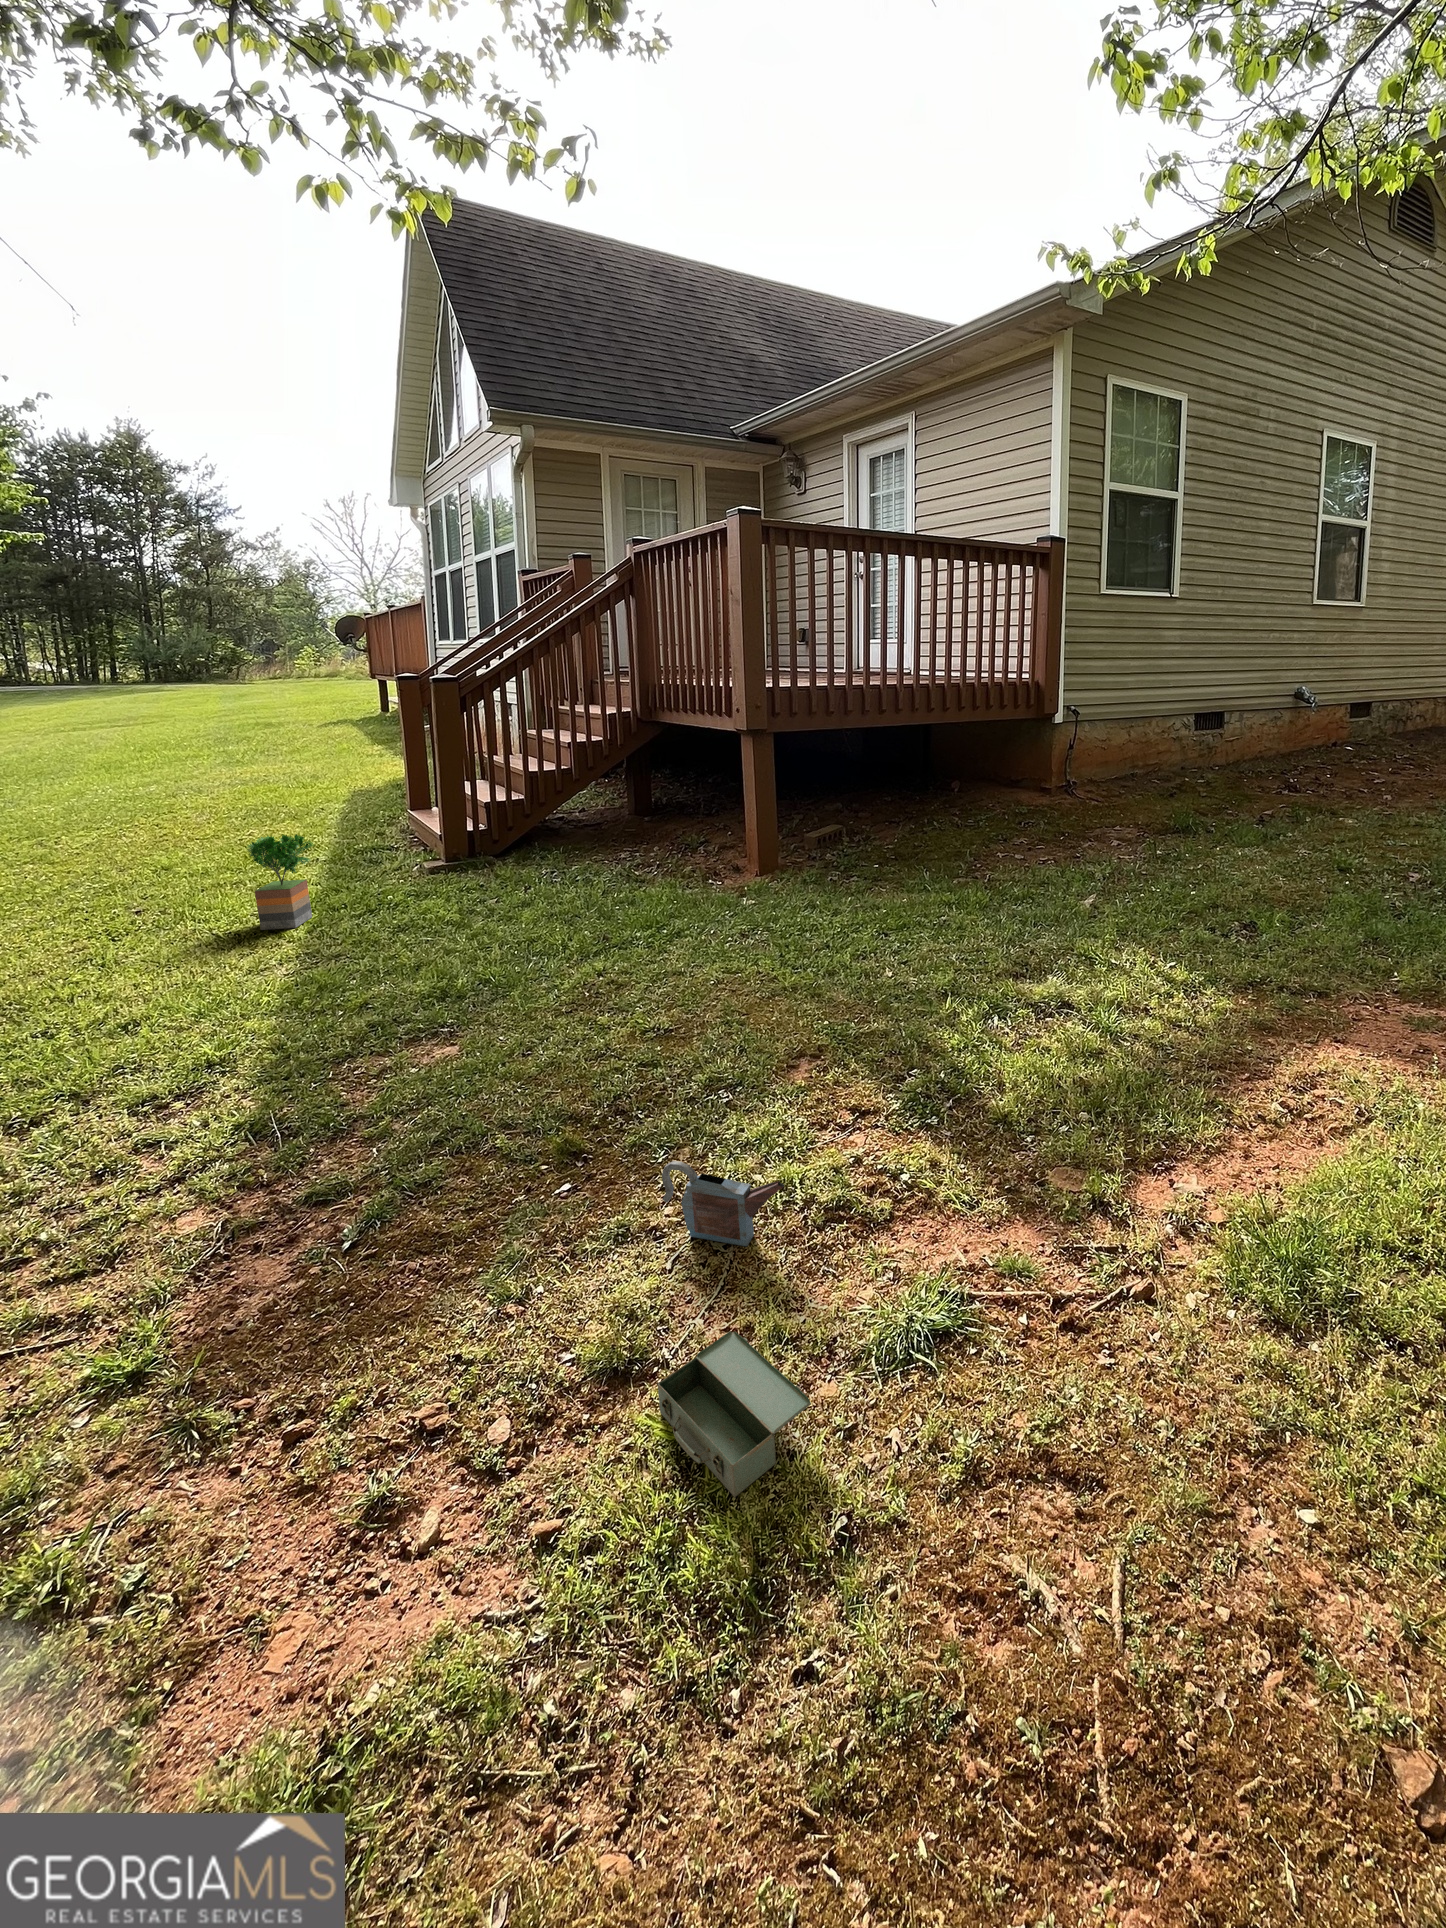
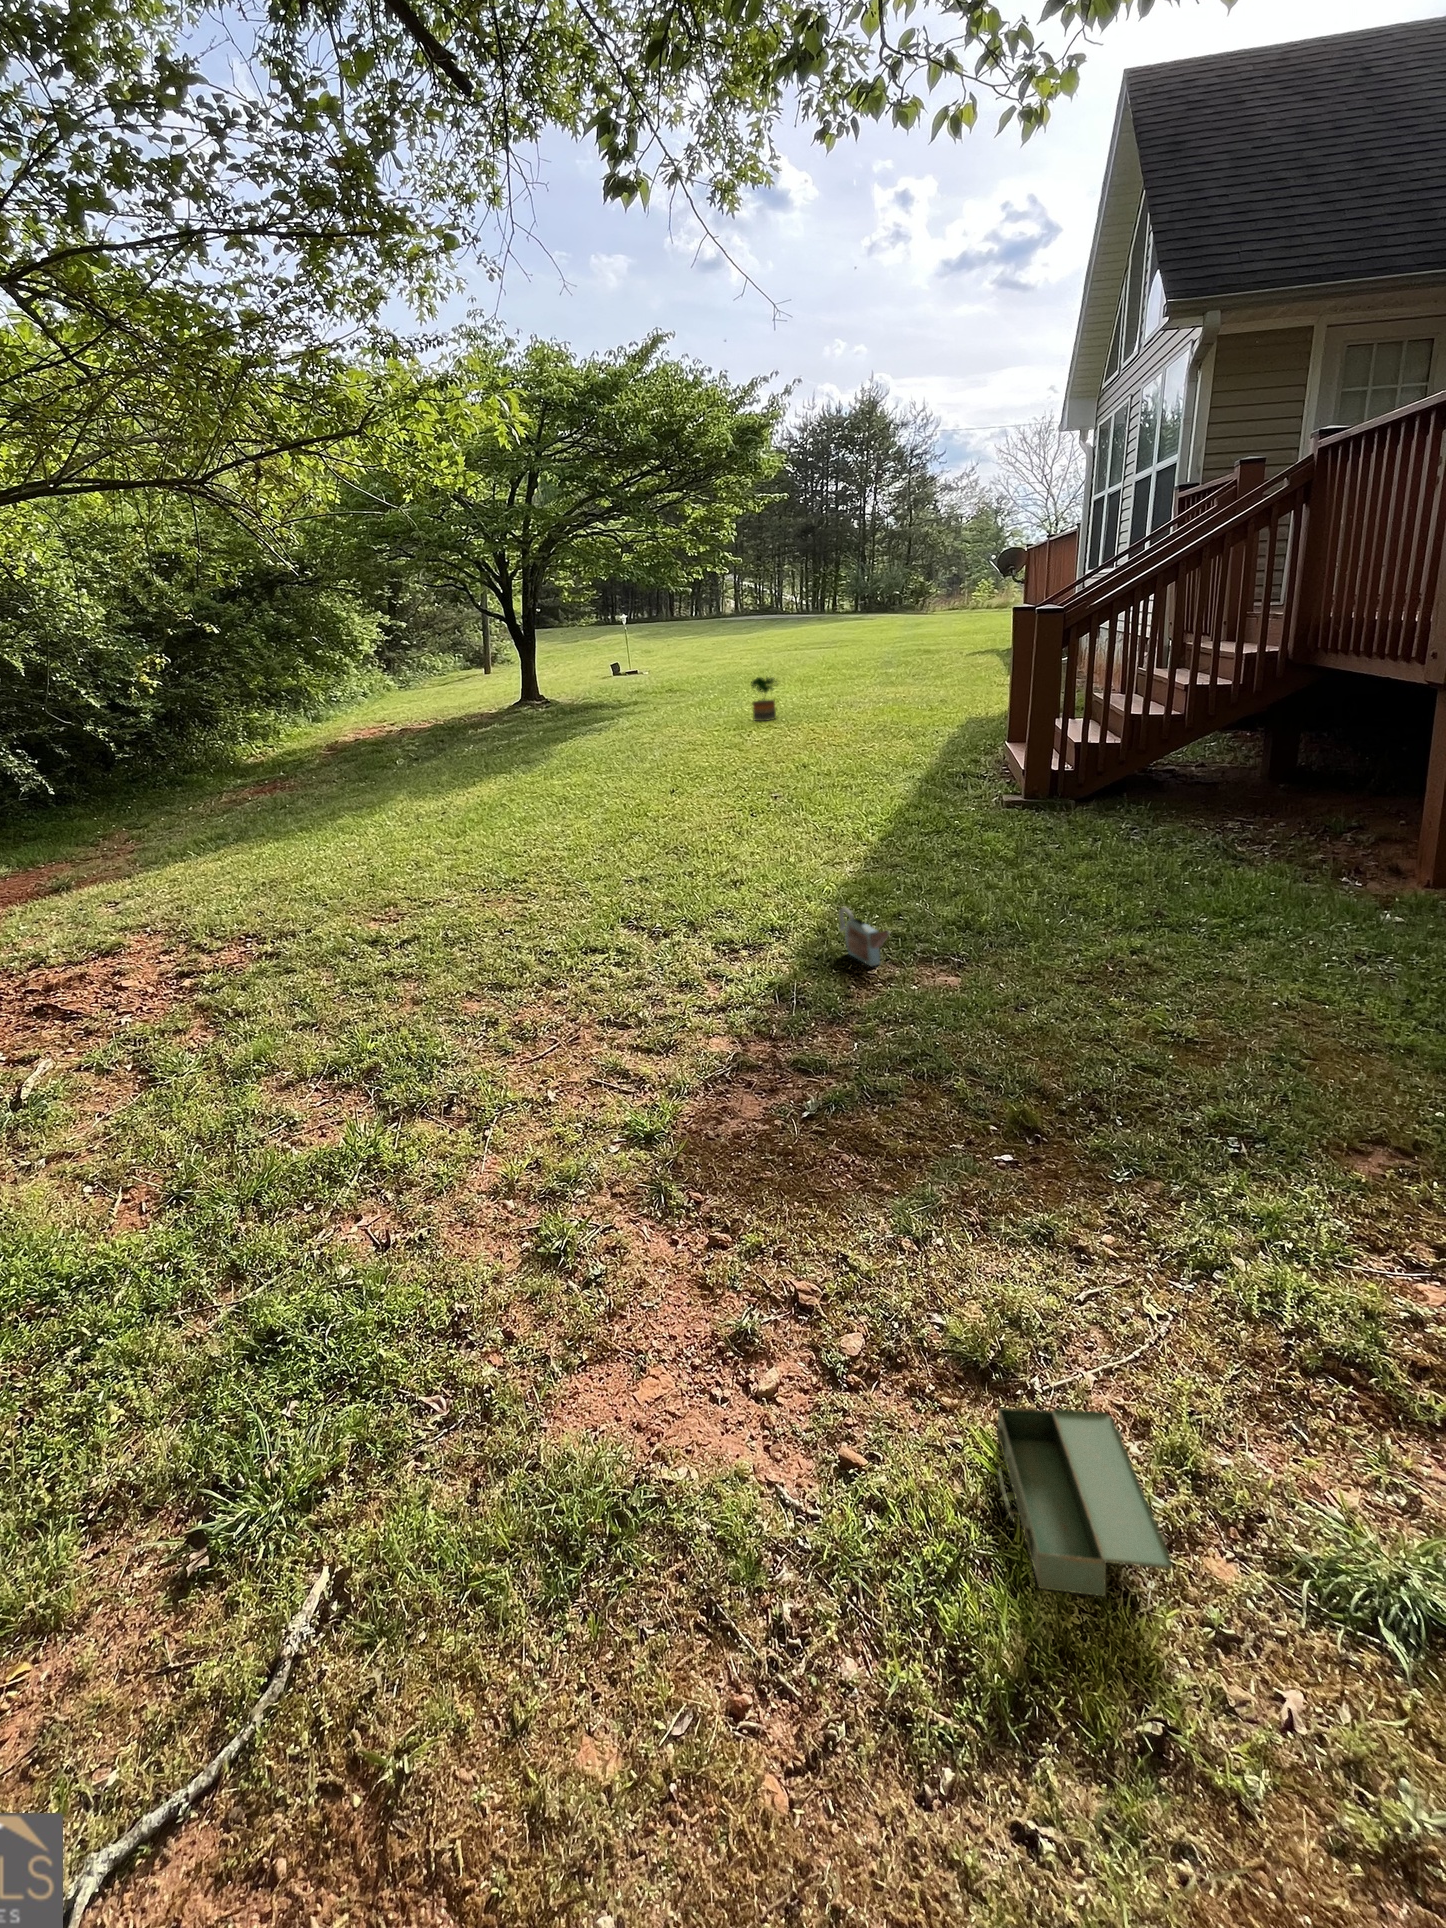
potted tree: present [247,834,313,930] -> present [751,677,777,721]
watering can: present [662,1161,785,1246] -> present [839,907,890,966]

